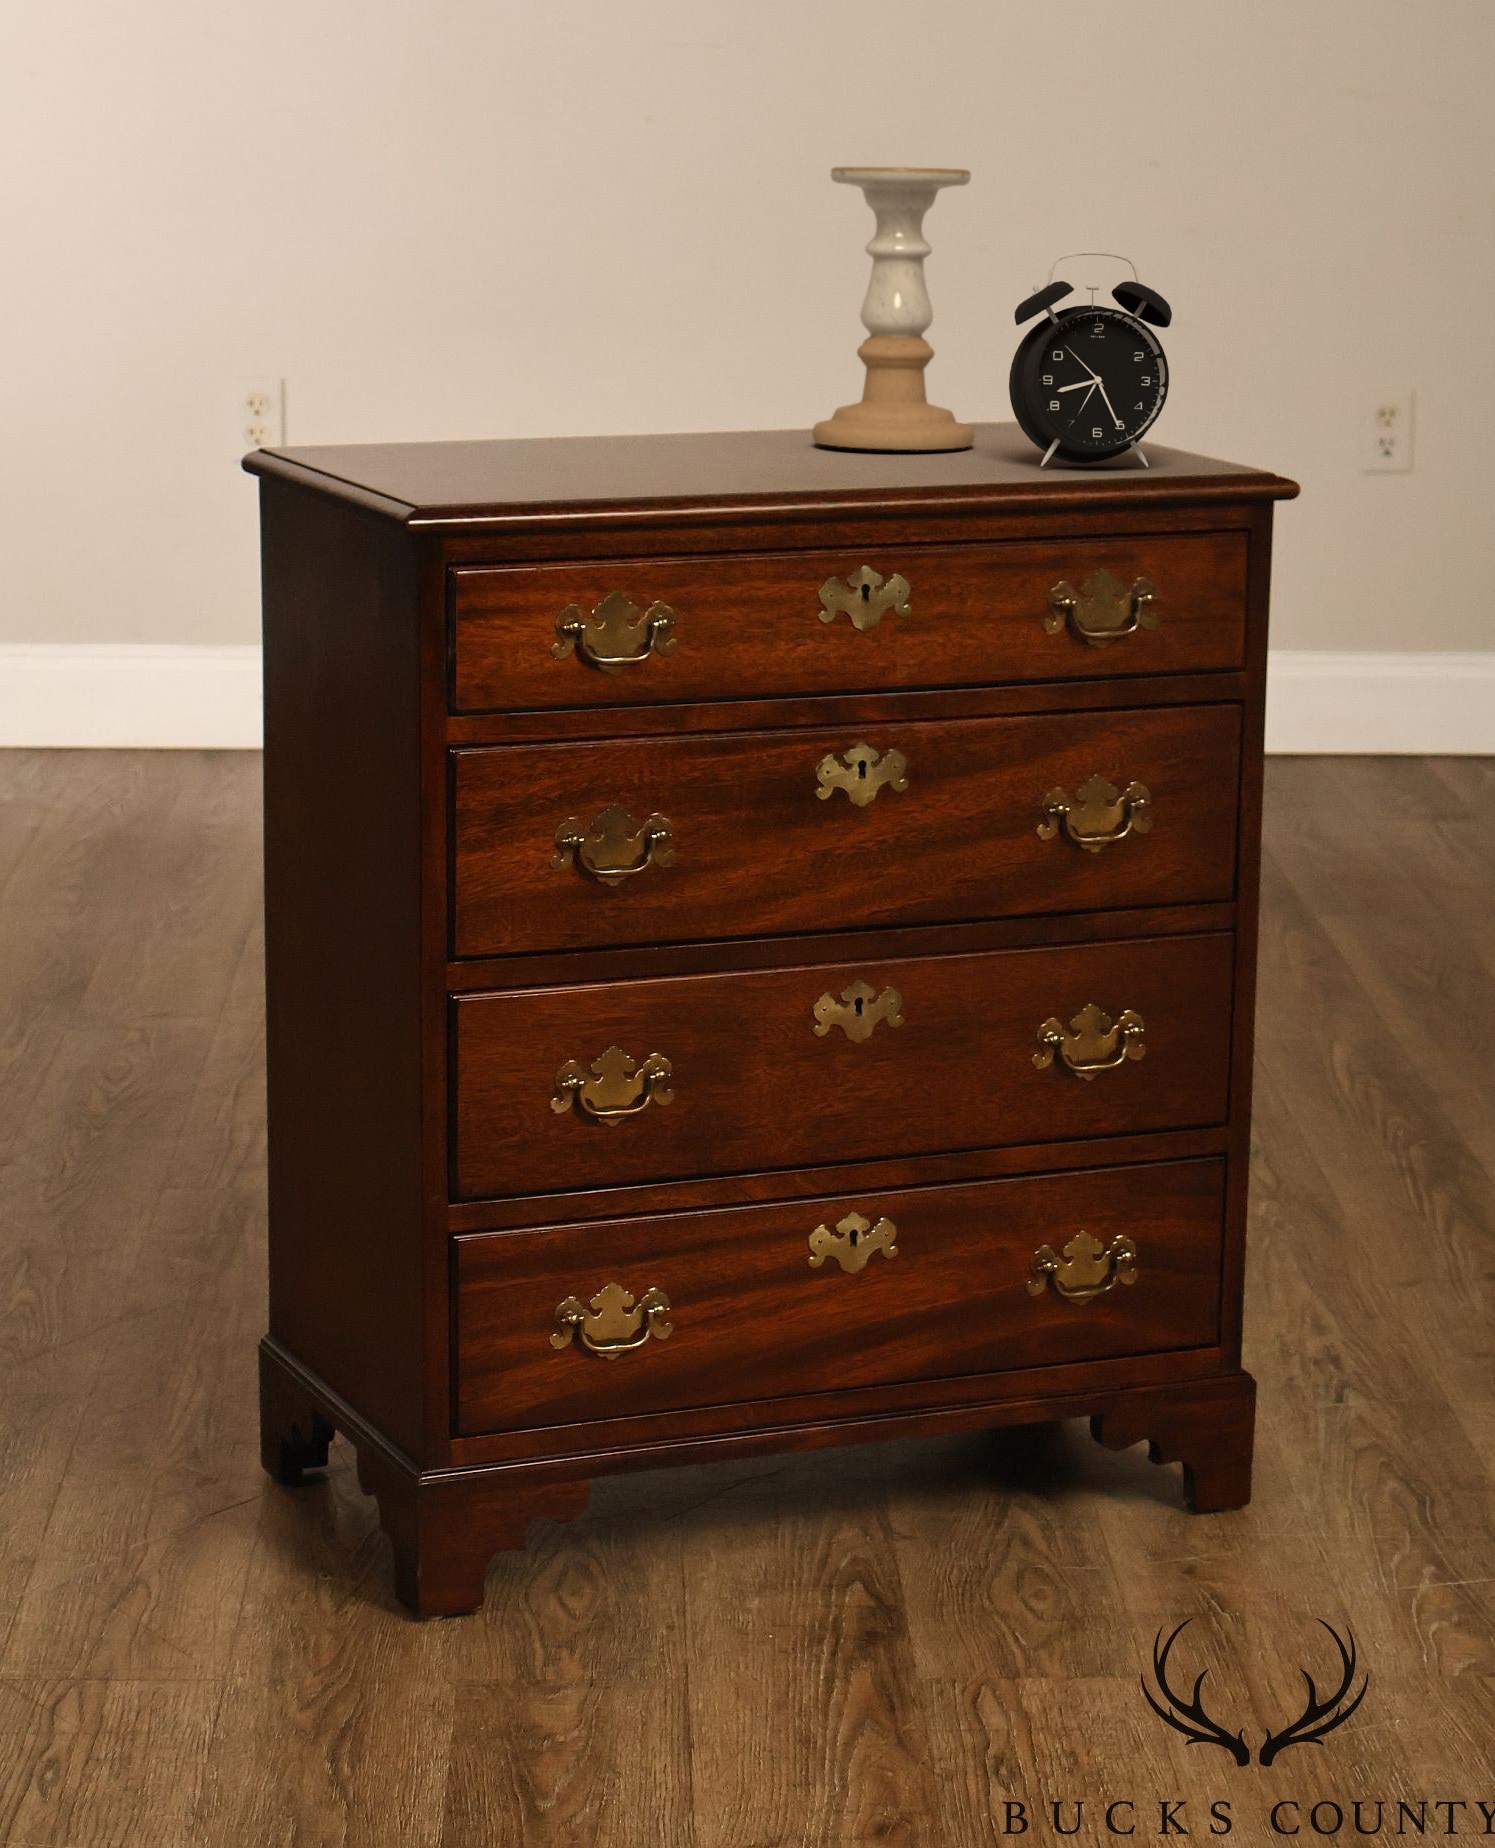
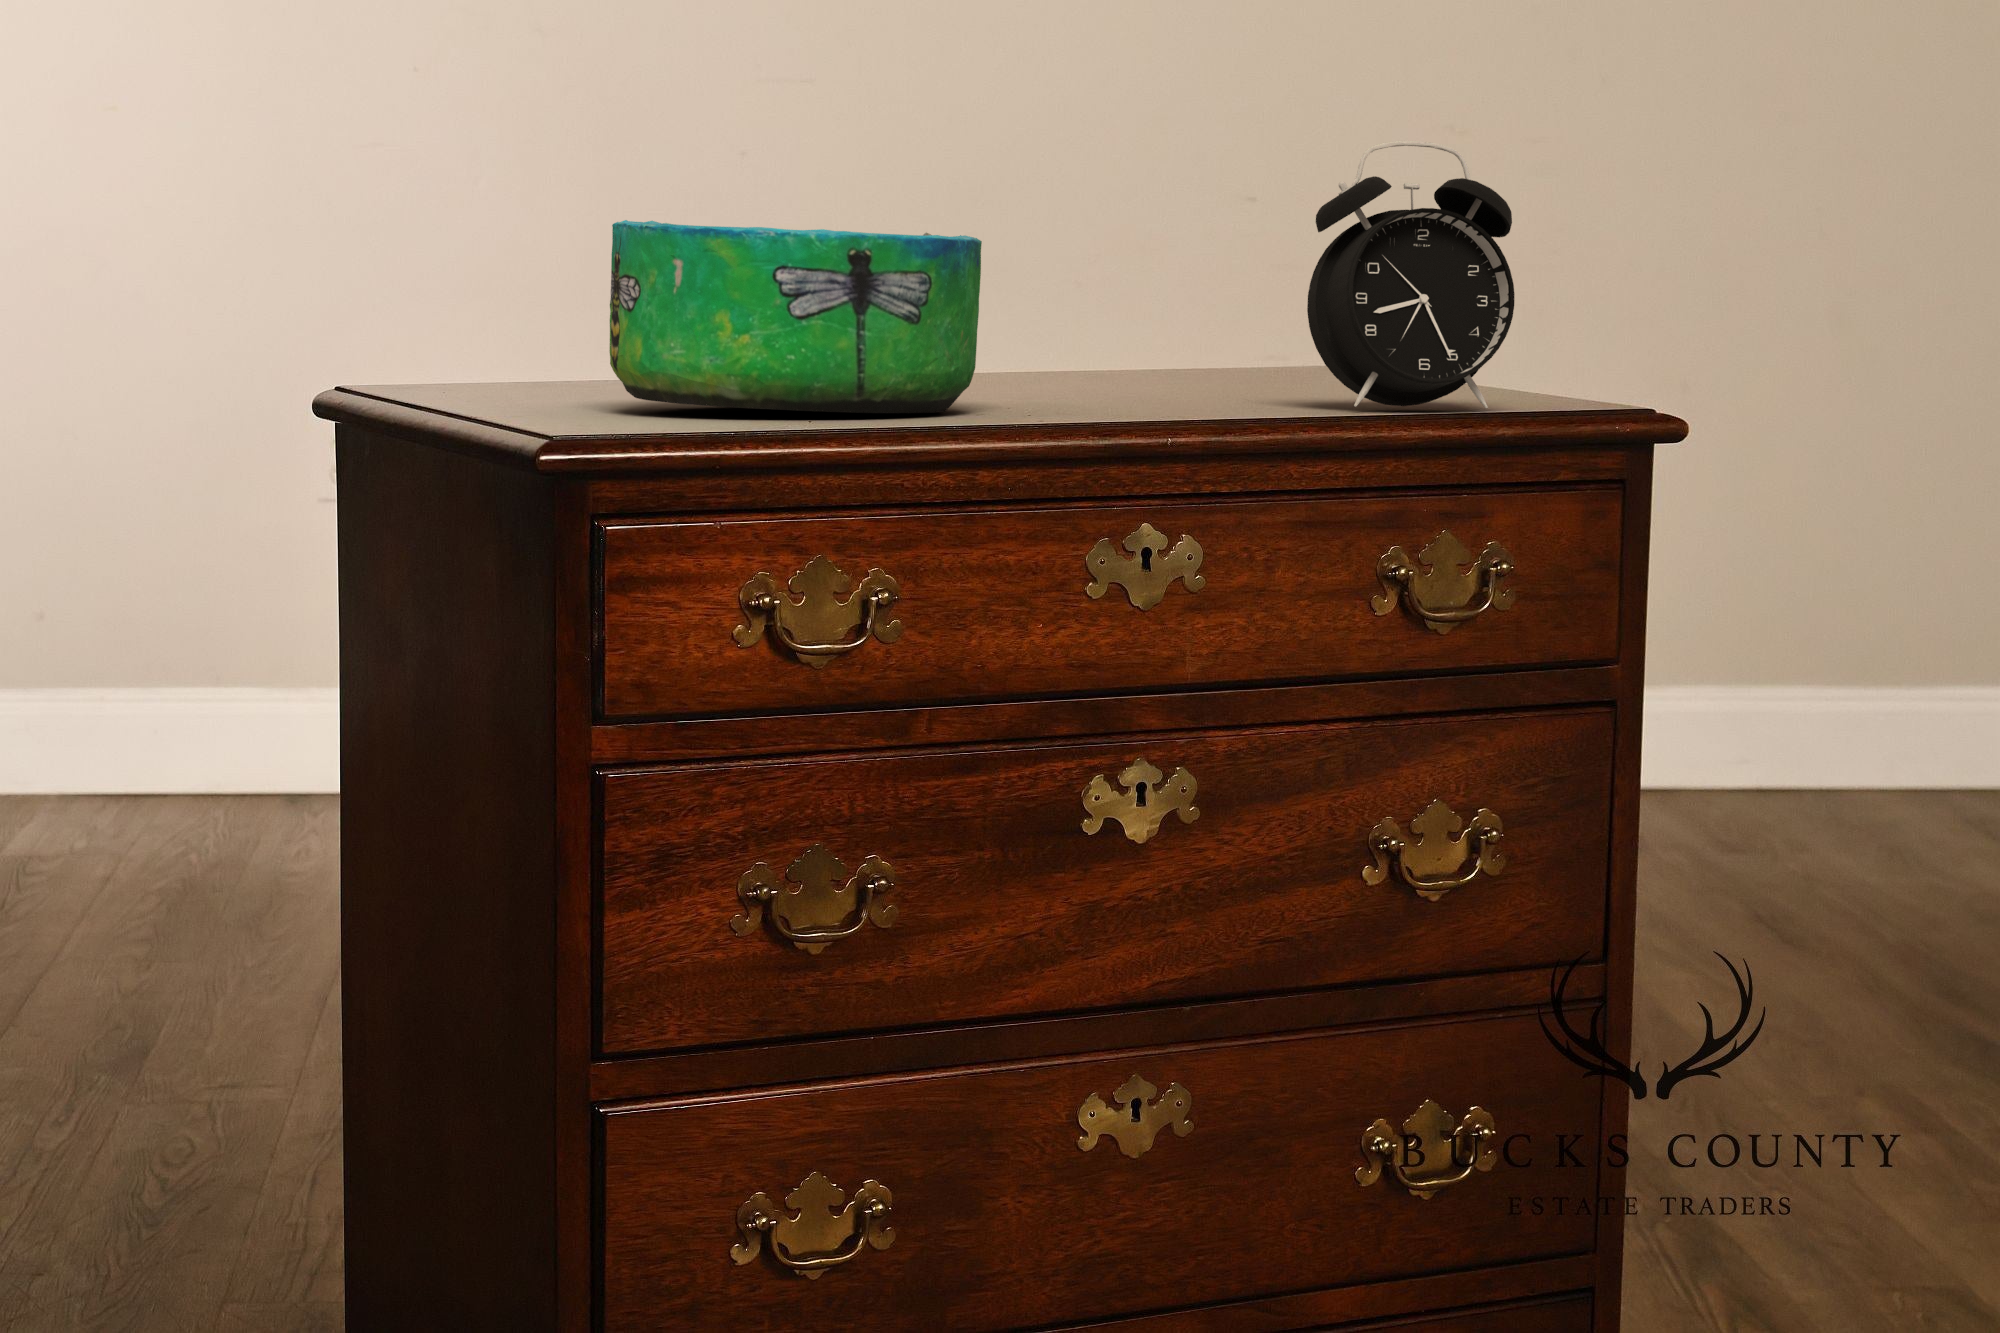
candle holder: present [812,167,974,450] -> none [1047,52,1247,398]
decorative bowl: none [459,316,747,478] -> present [609,220,982,413]

